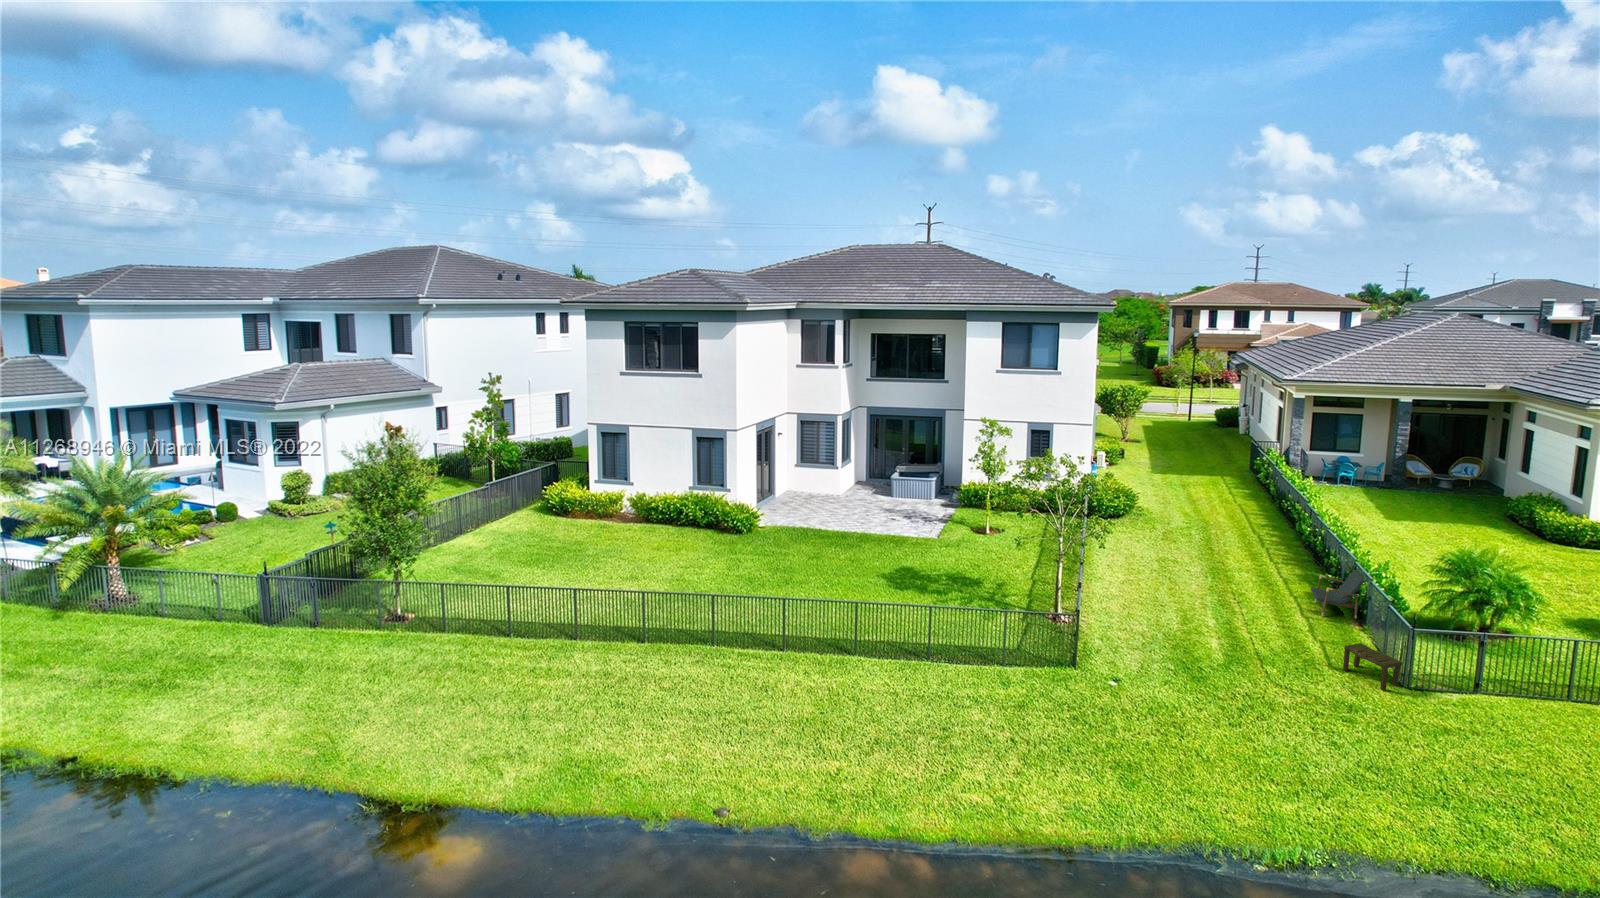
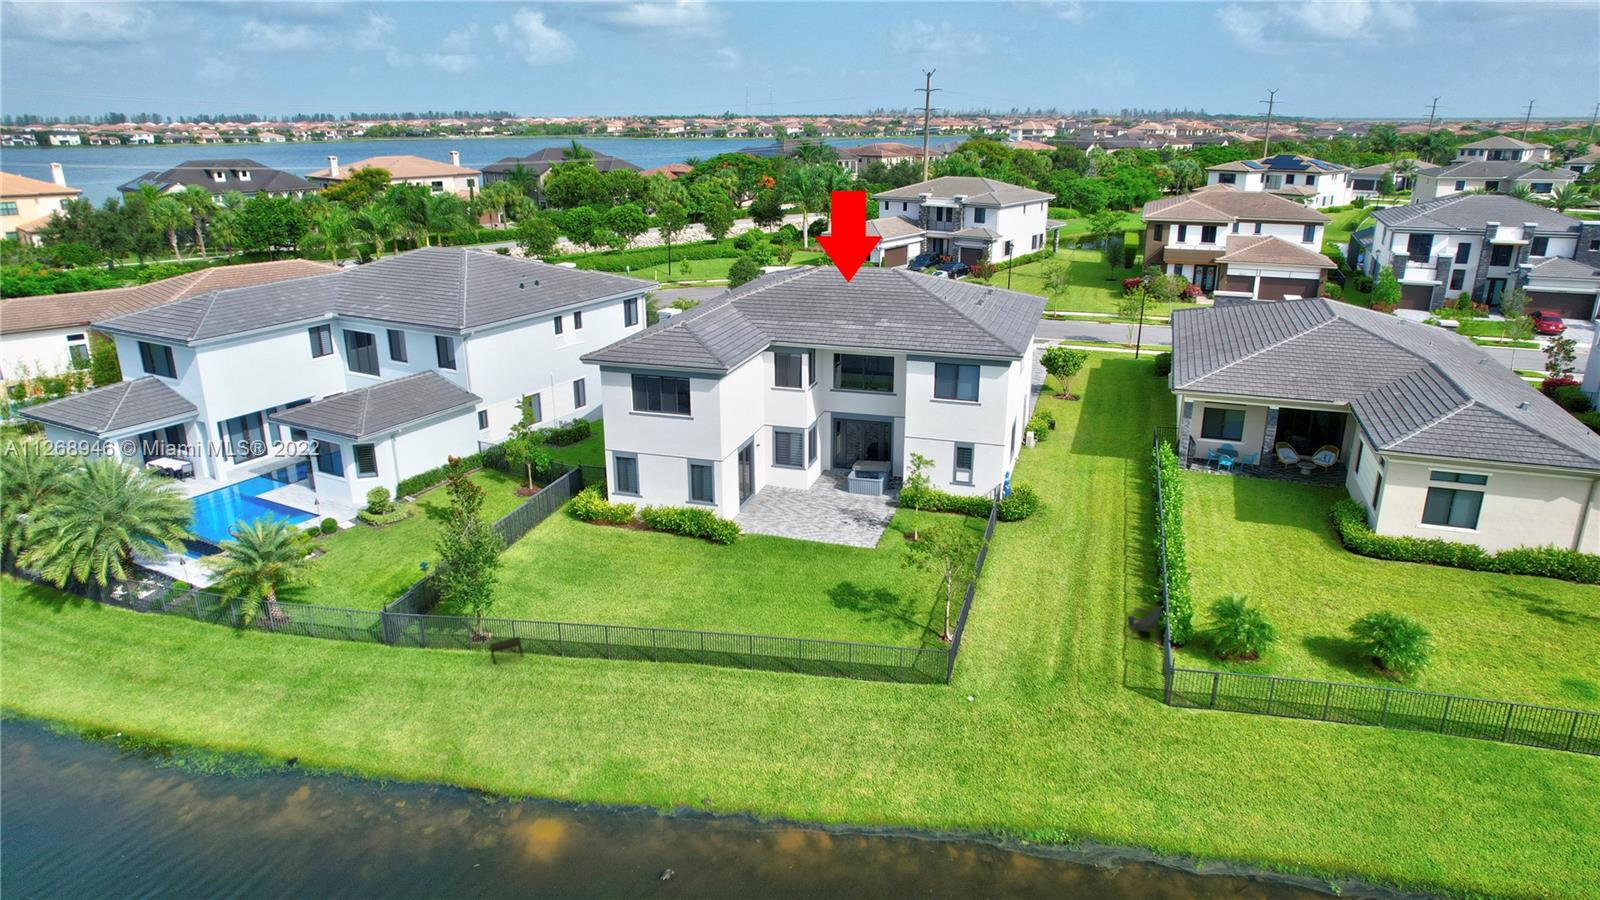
bench: present [1343,643,1403,690] -> present [490,637,523,663]

